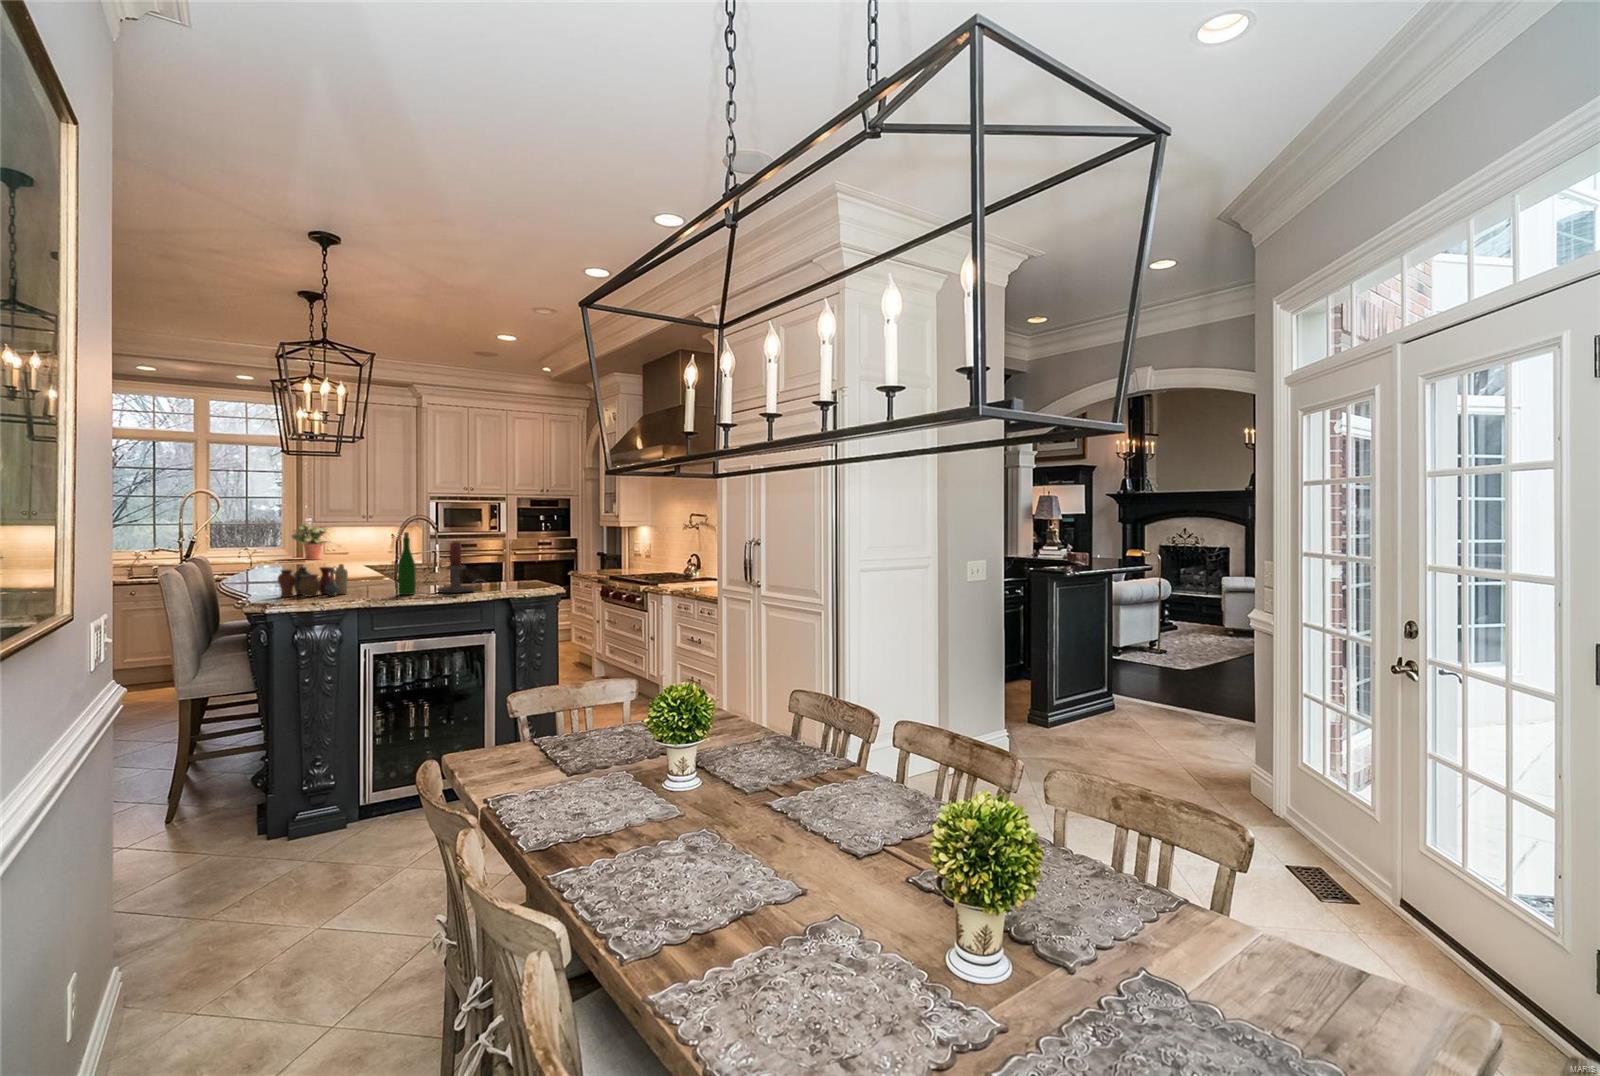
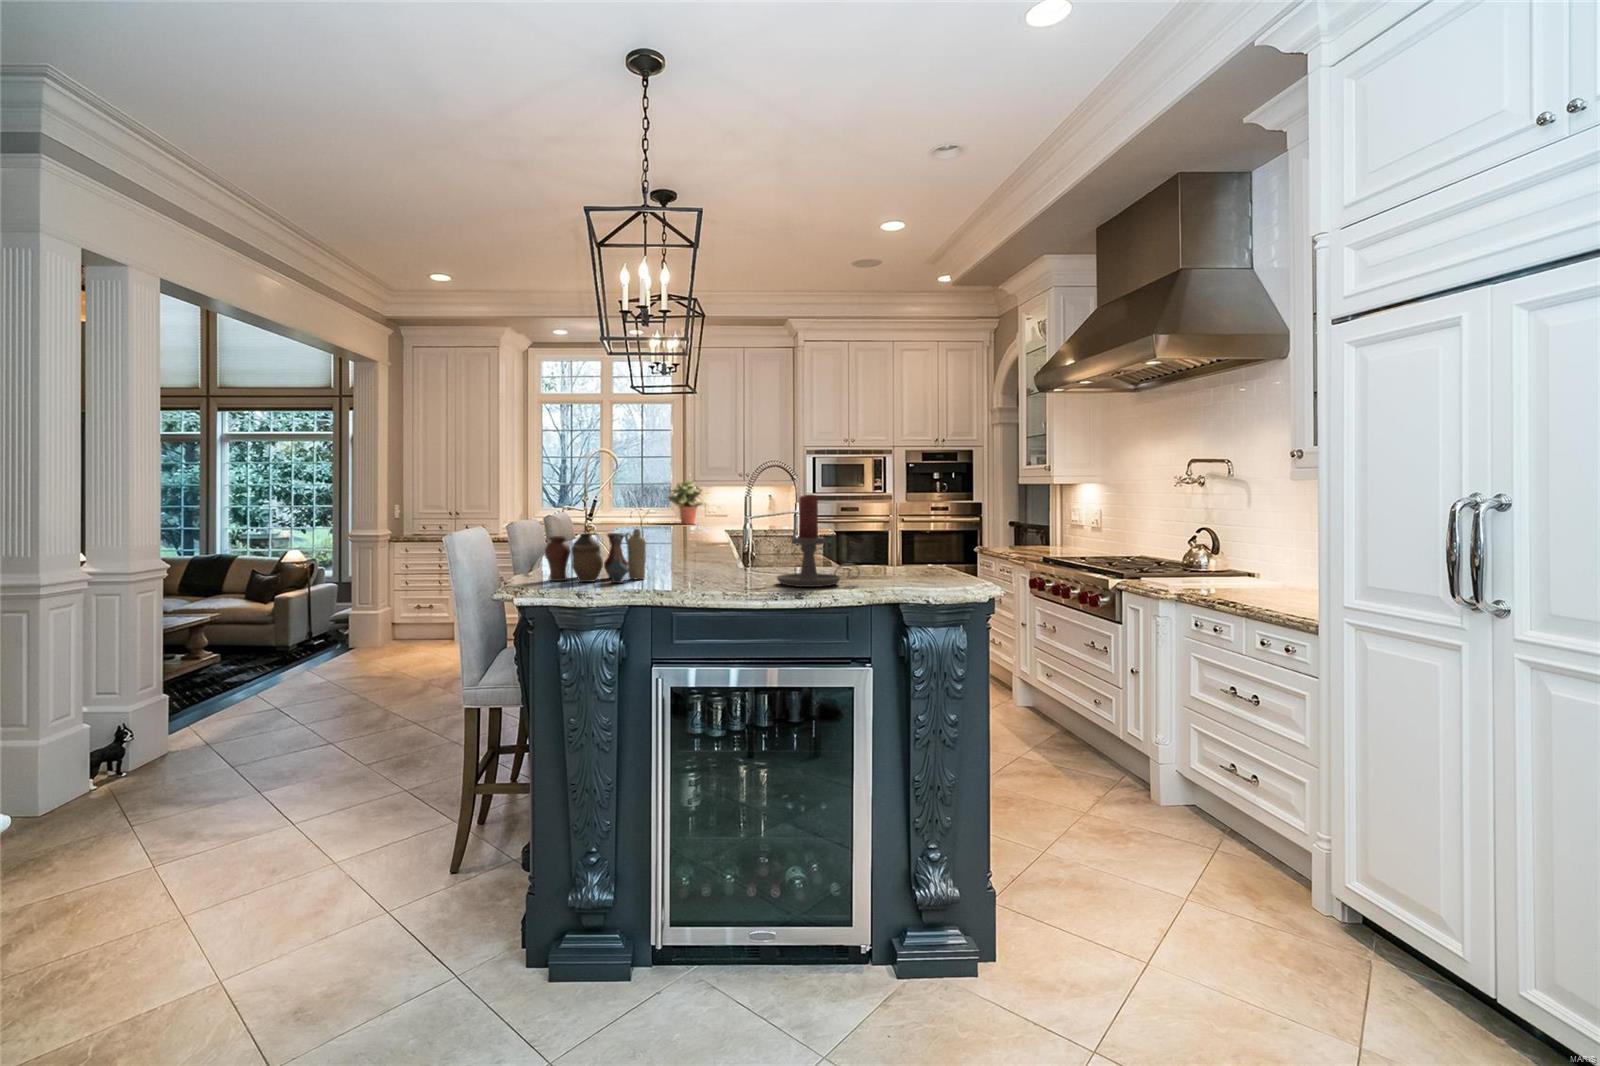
wine bottle: present [398,532,416,595] -> none [714,475,742,587]

